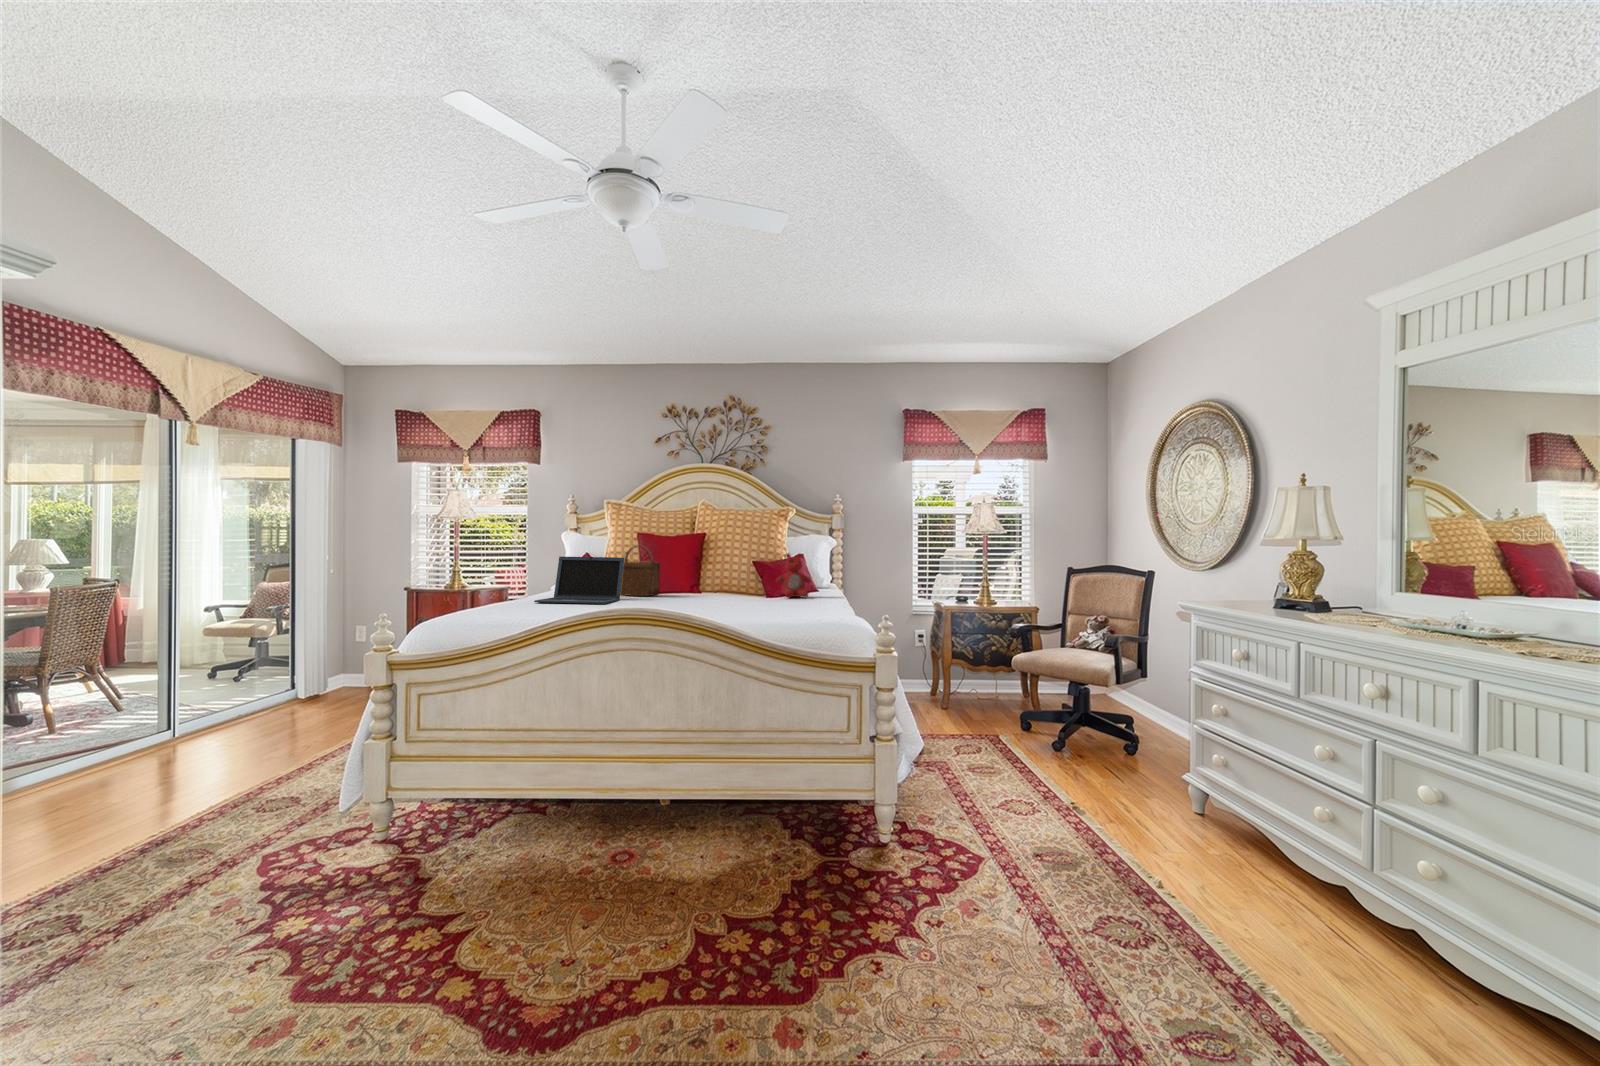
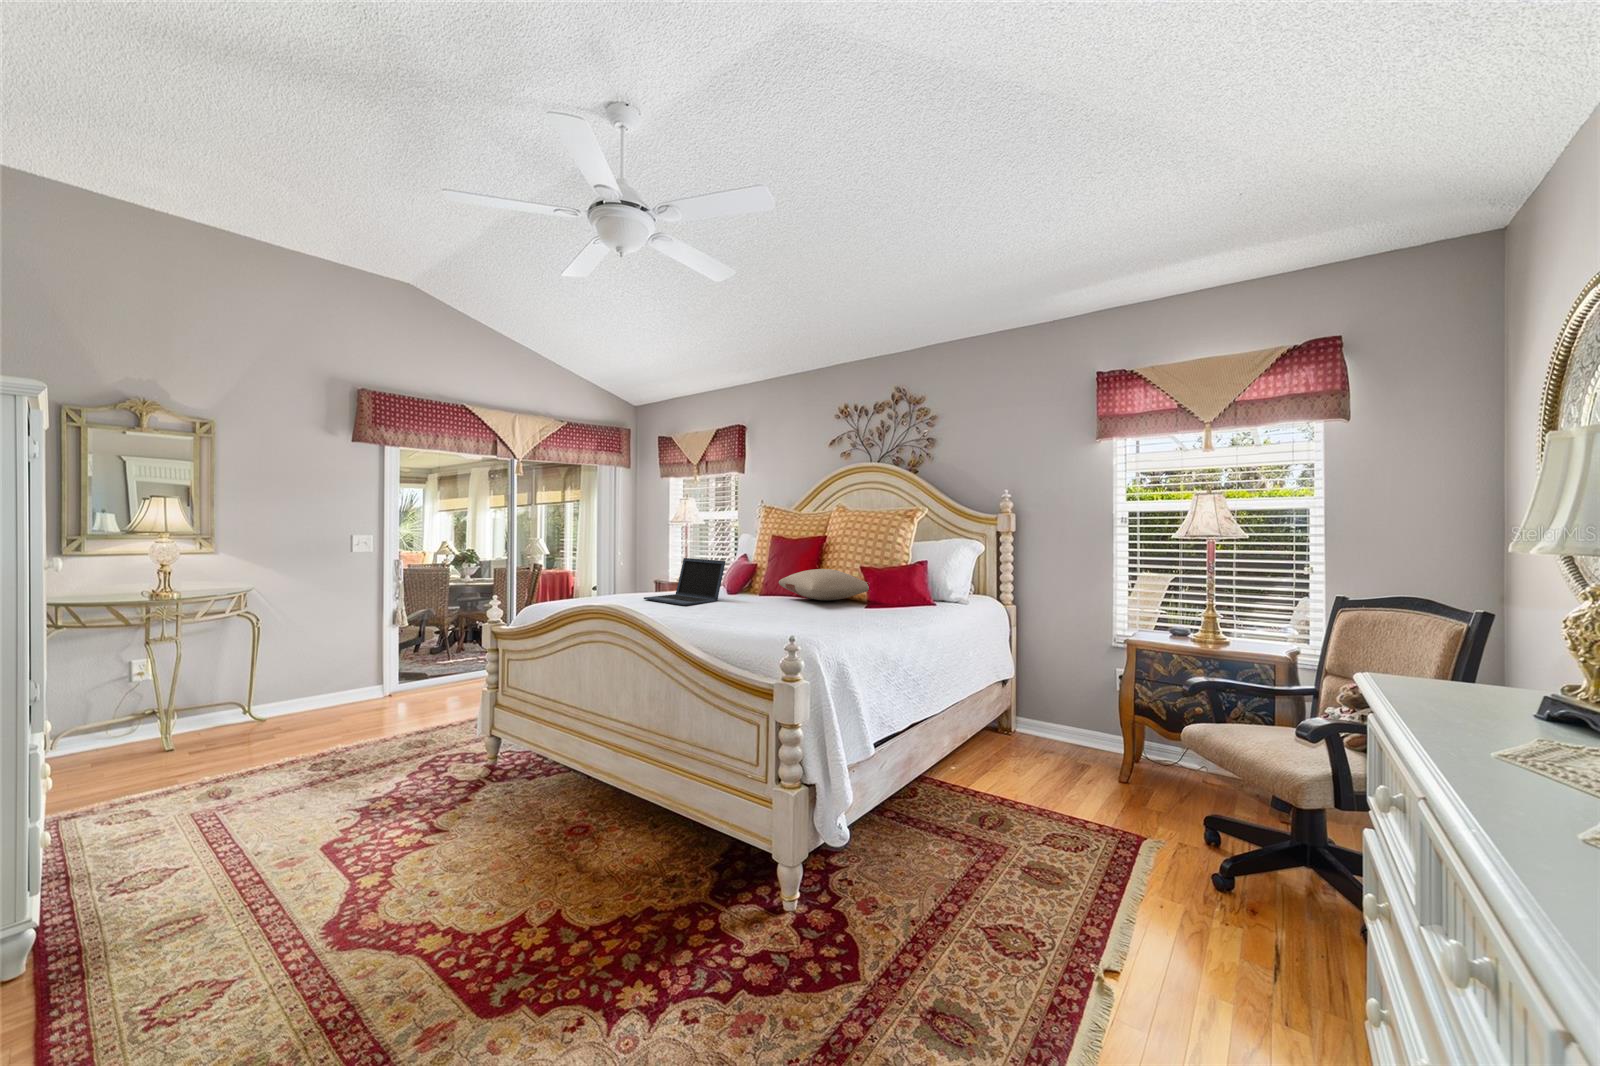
handbag: present [620,546,660,596] -> none [736,549,770,598]
stuffed bear: present [776,553,811,598] -> none [871,560,912,612]
pillow: none [669,565,765,594] -> present [778,569,869,600]

